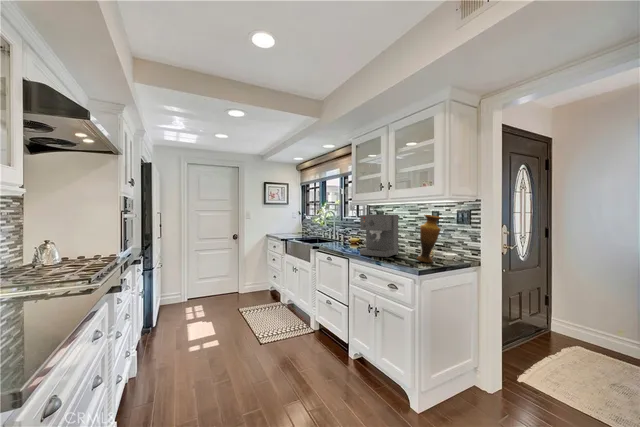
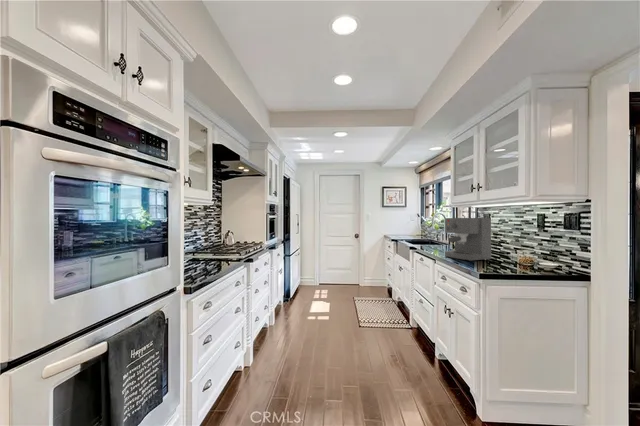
vase: present [416,215,441,263] -> none [498,218,528,270]

